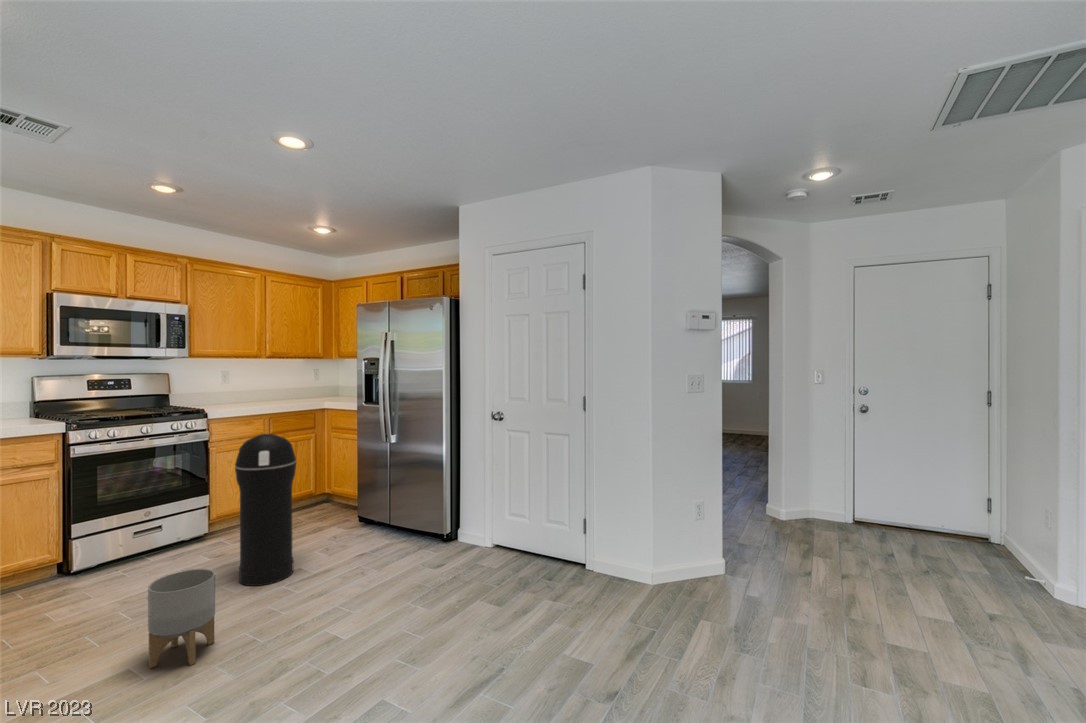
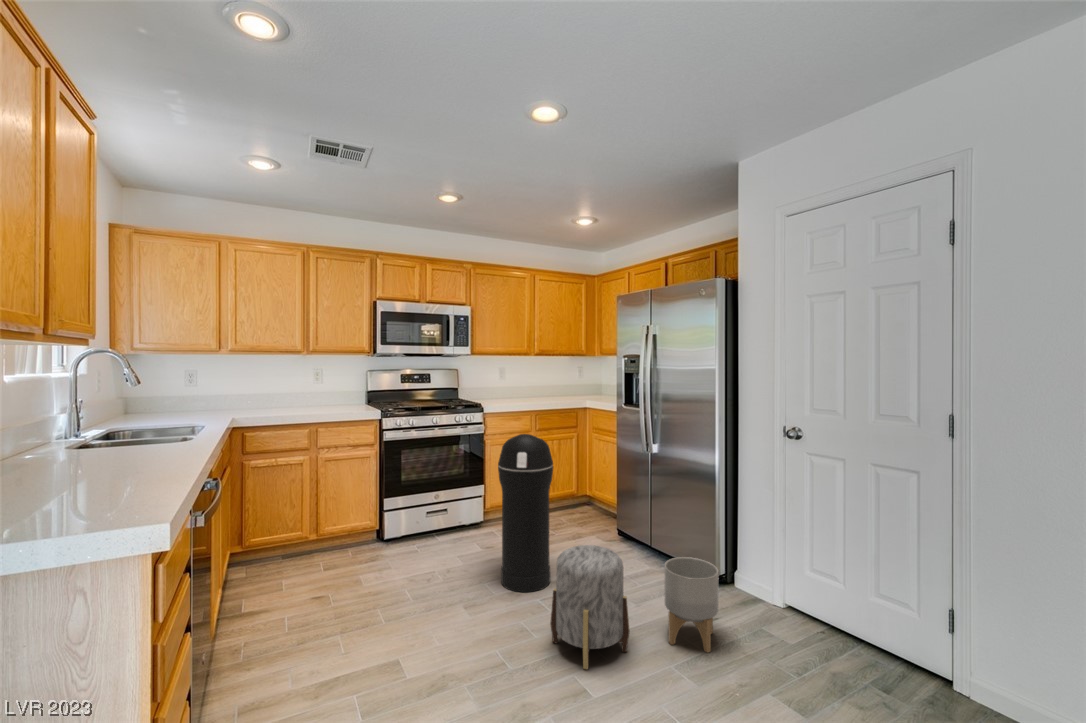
stool: none [300,523,373,625] -> present [550,545,630,669]
planter: present [148,568,215,668] -> present [665,557,718,652]

